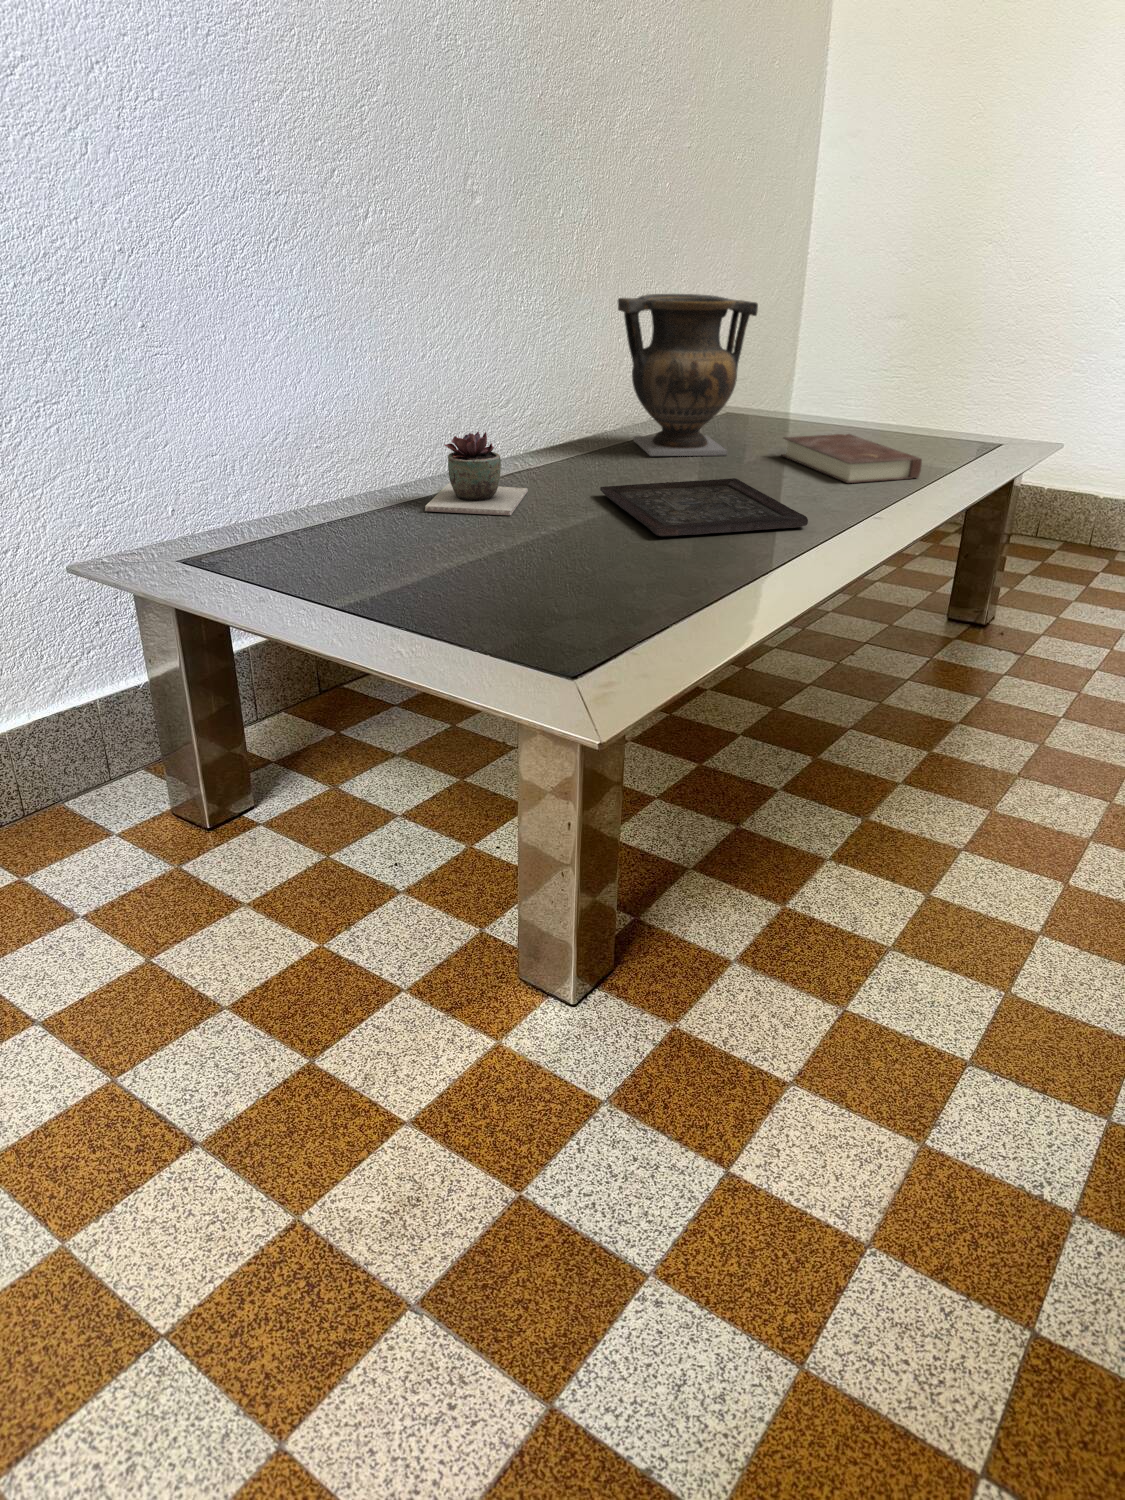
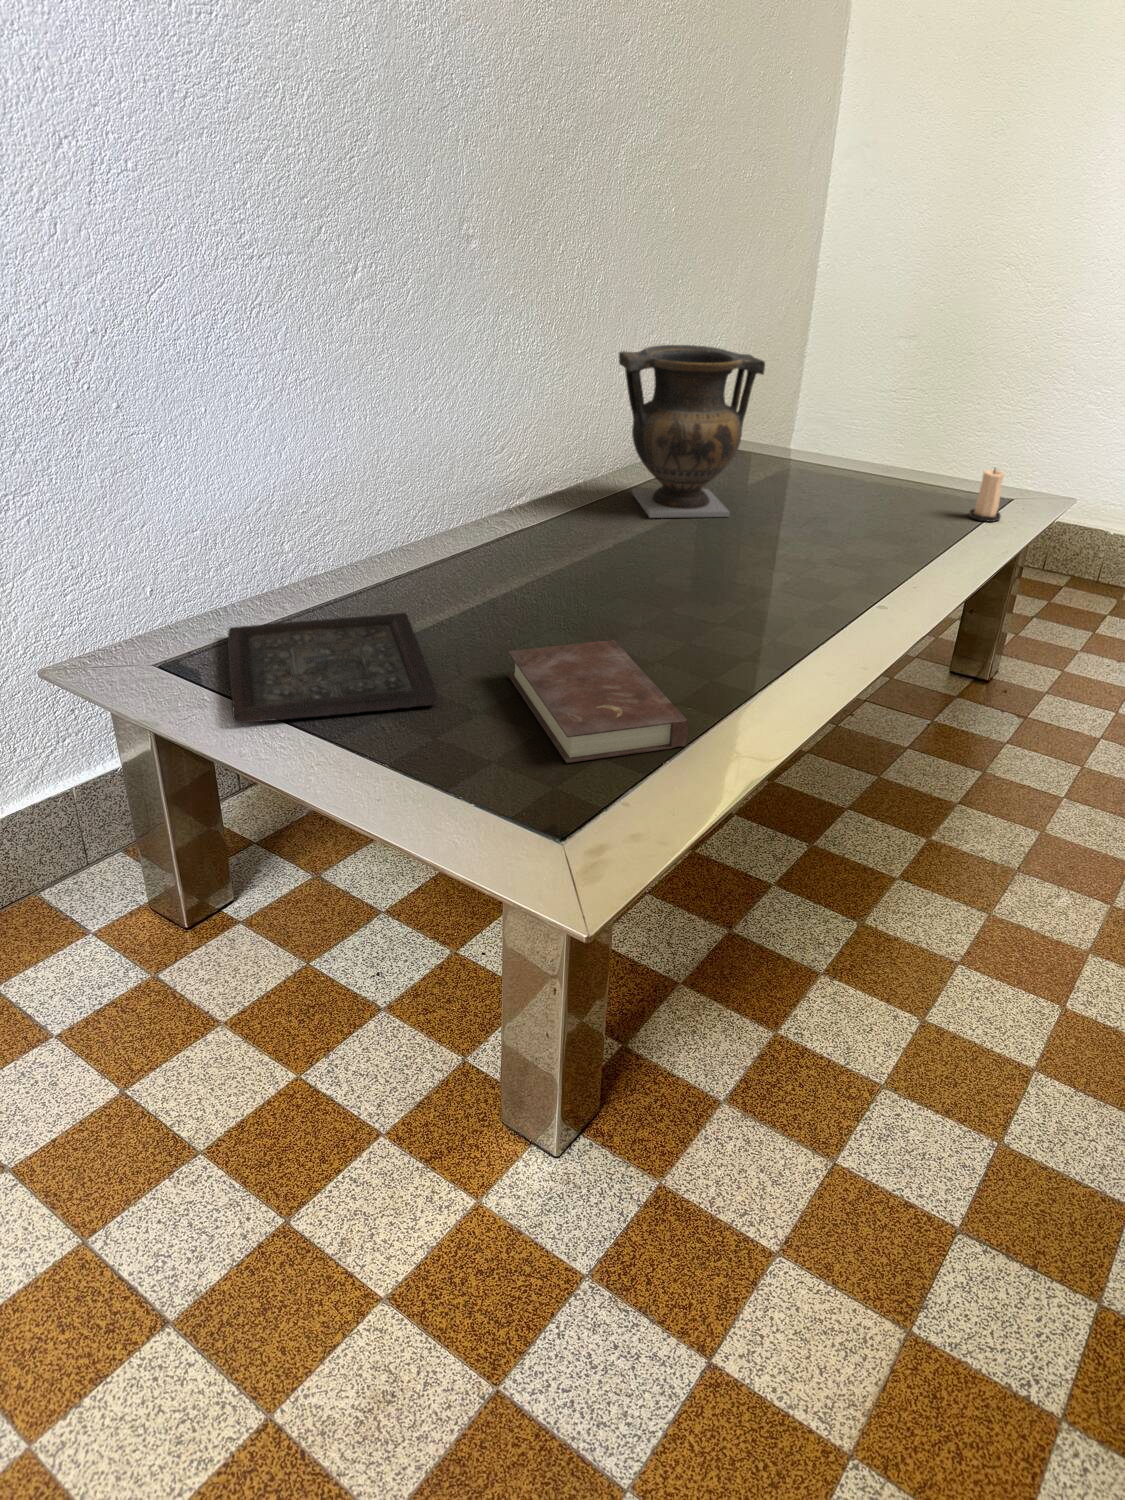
candle: none [958,403,991,456] -> present [969,469,1004,522]
succulent plant: present [425,432,528,515] -> none [413,513,521,605]
book: present [782,434,922,483] -> present [508,640,688,763]
tray: present [600,478,808,536] -> present [228,613,438,723]

